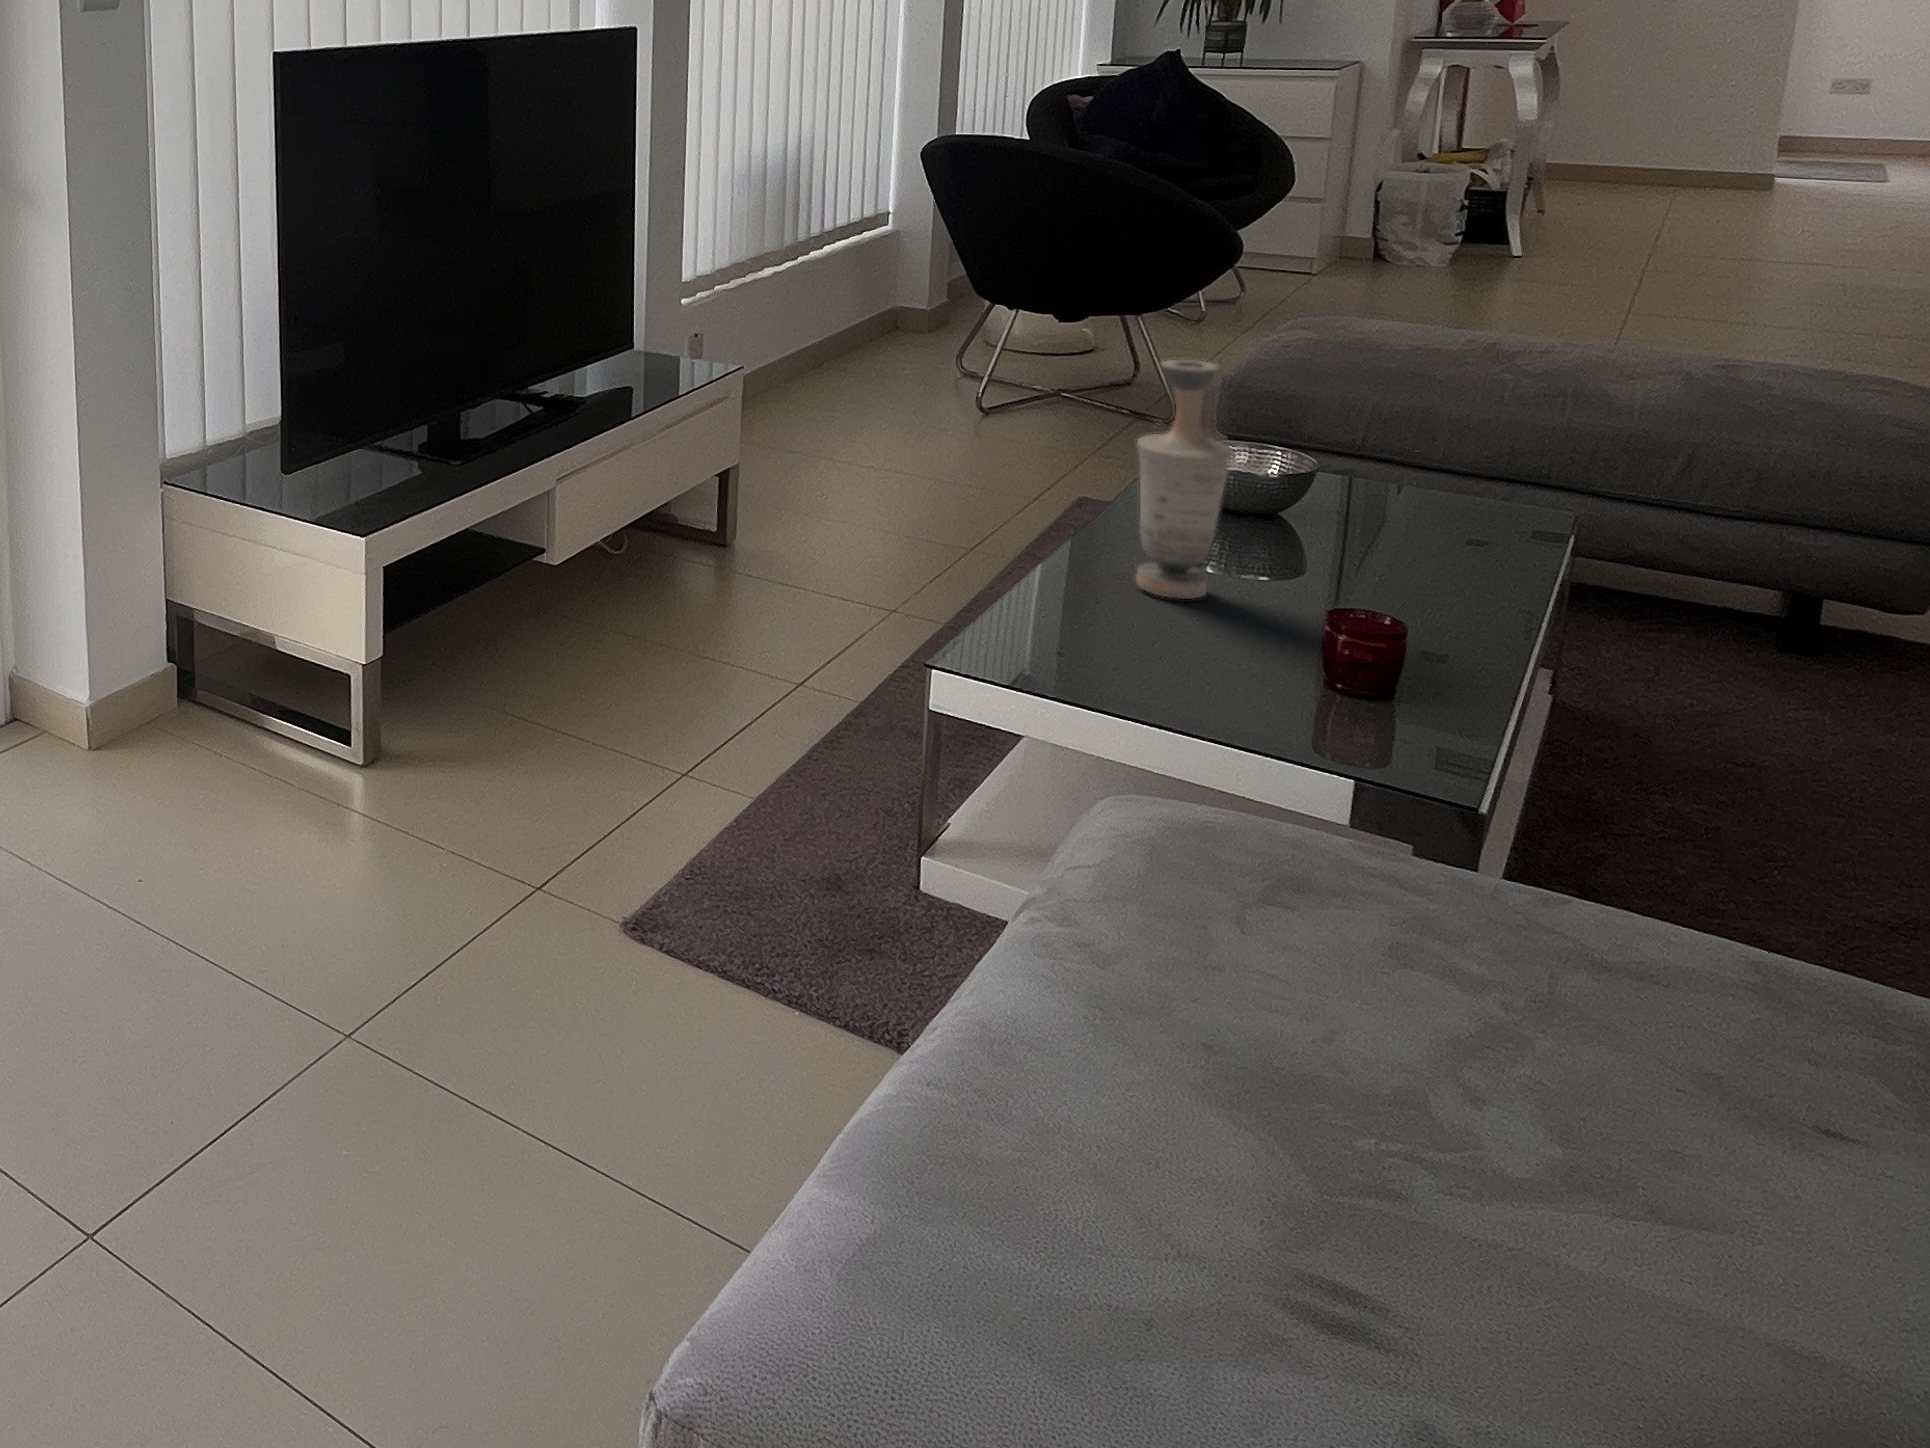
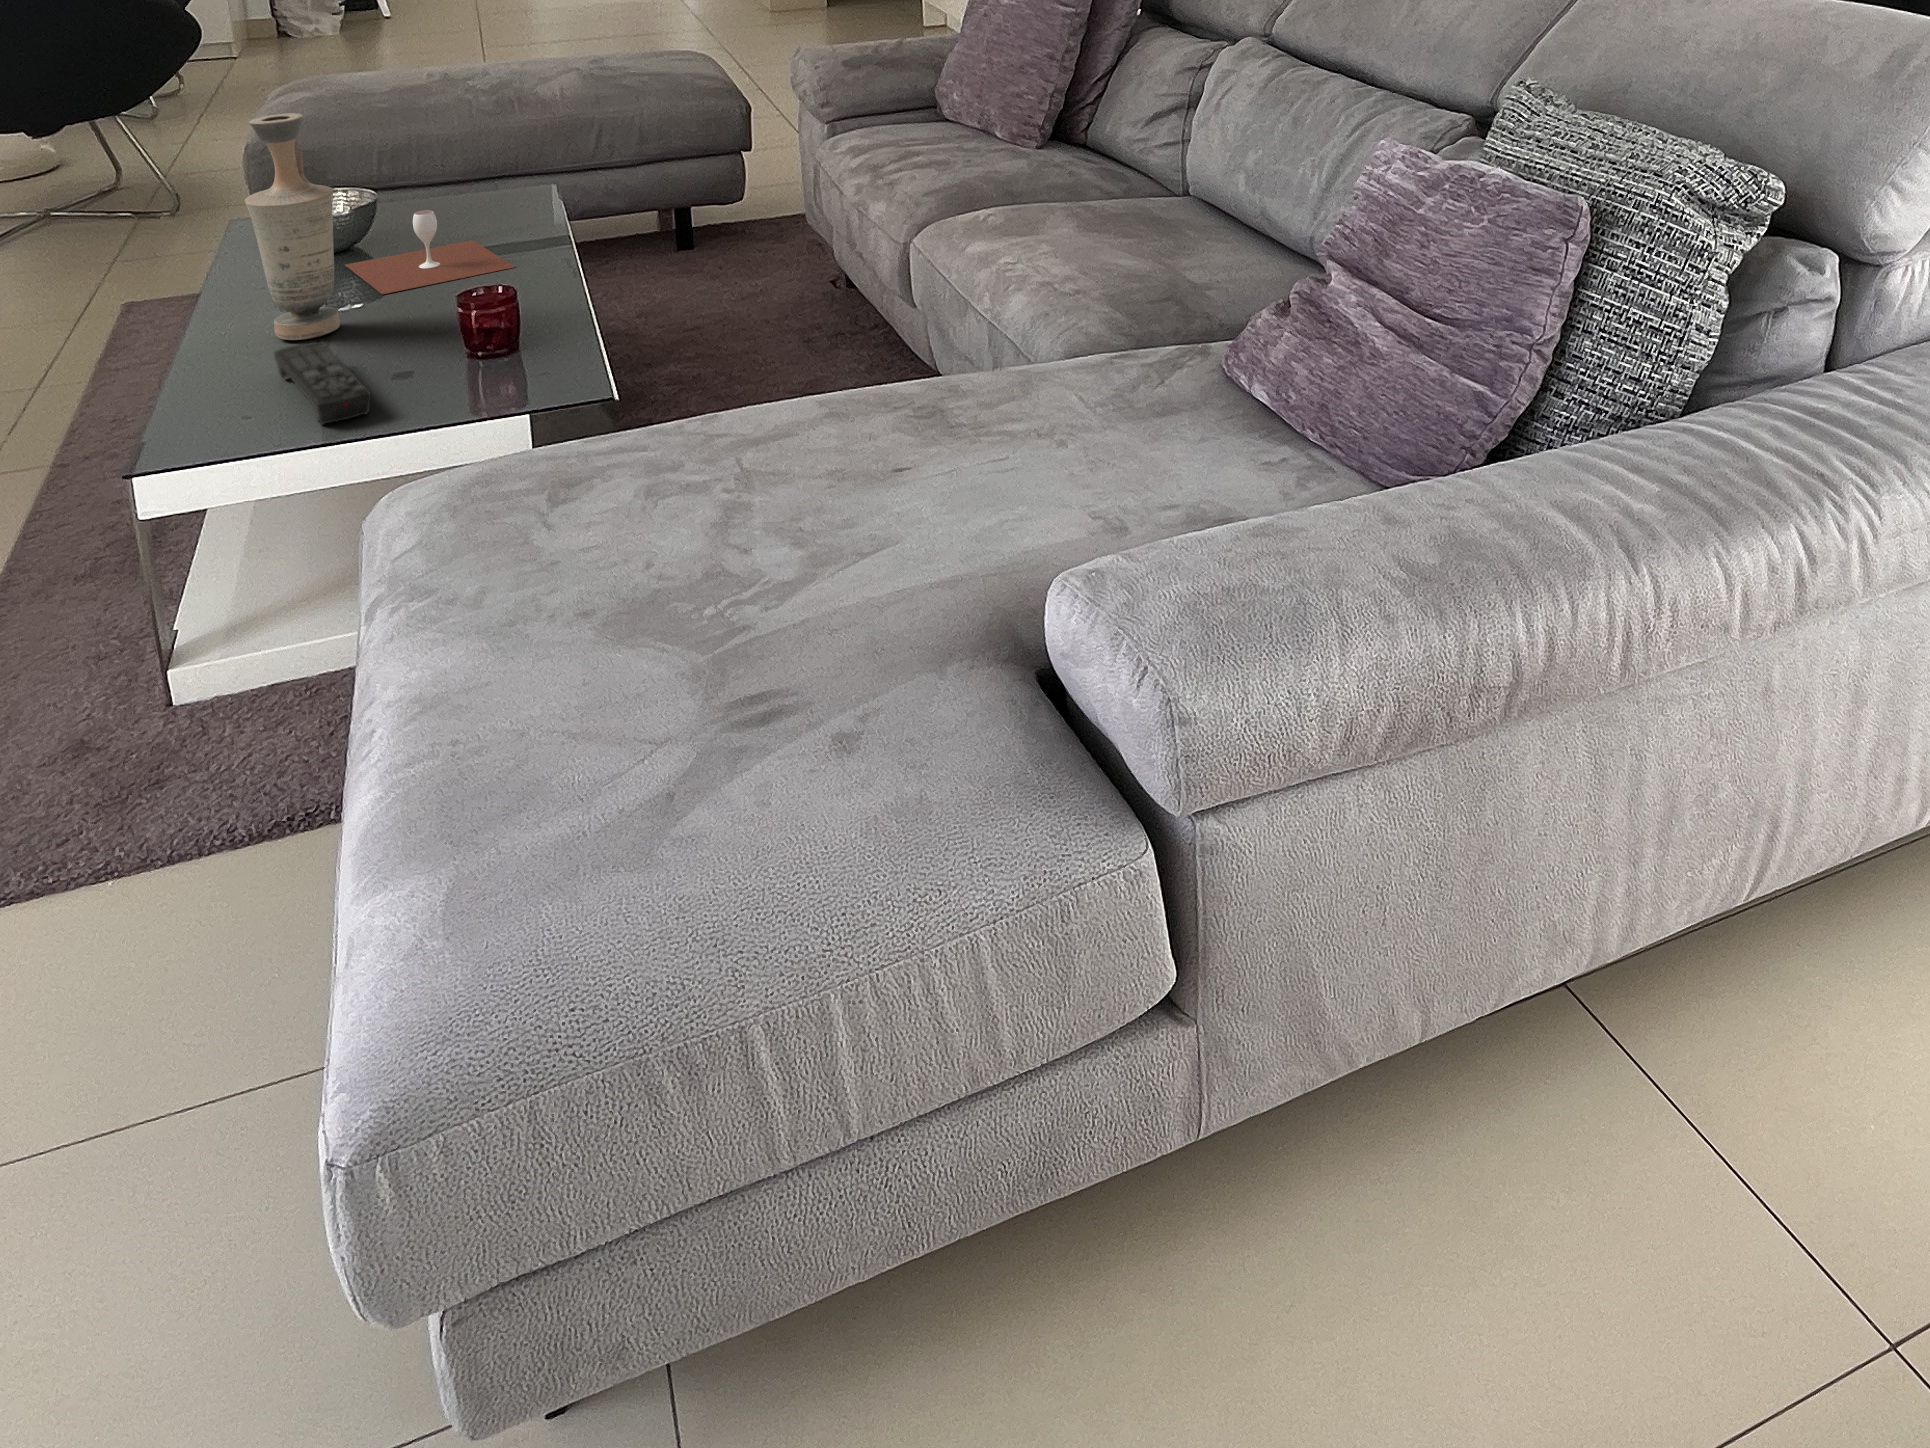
wine glass: none [1253,499,1455,599] -> present [345,210,515,294]
remote control: none [1114,599,1181,701] -> present [274,342,371,424]

